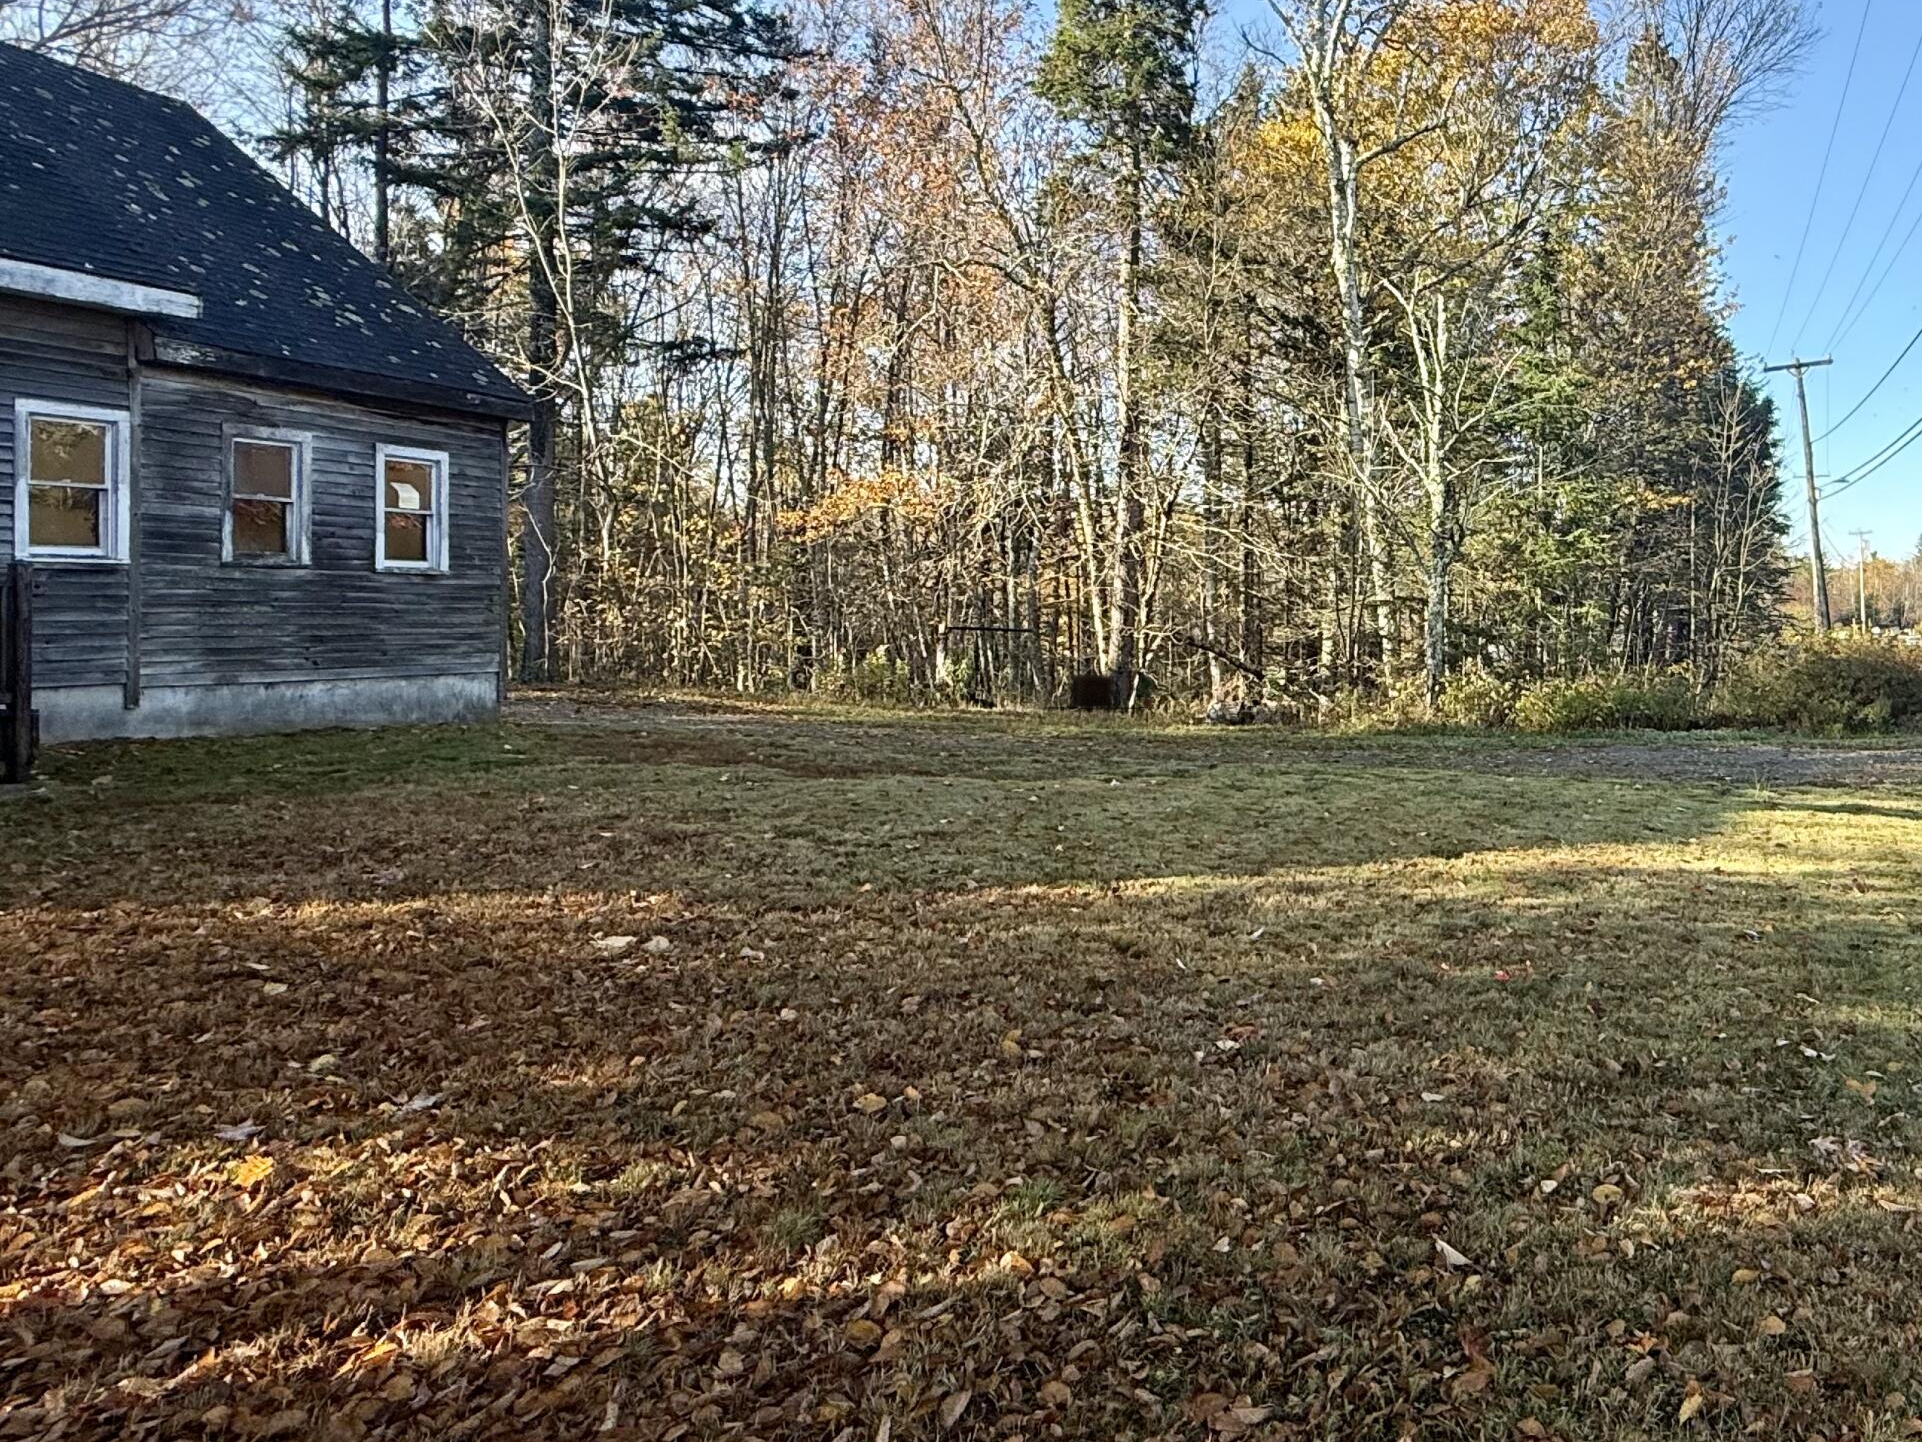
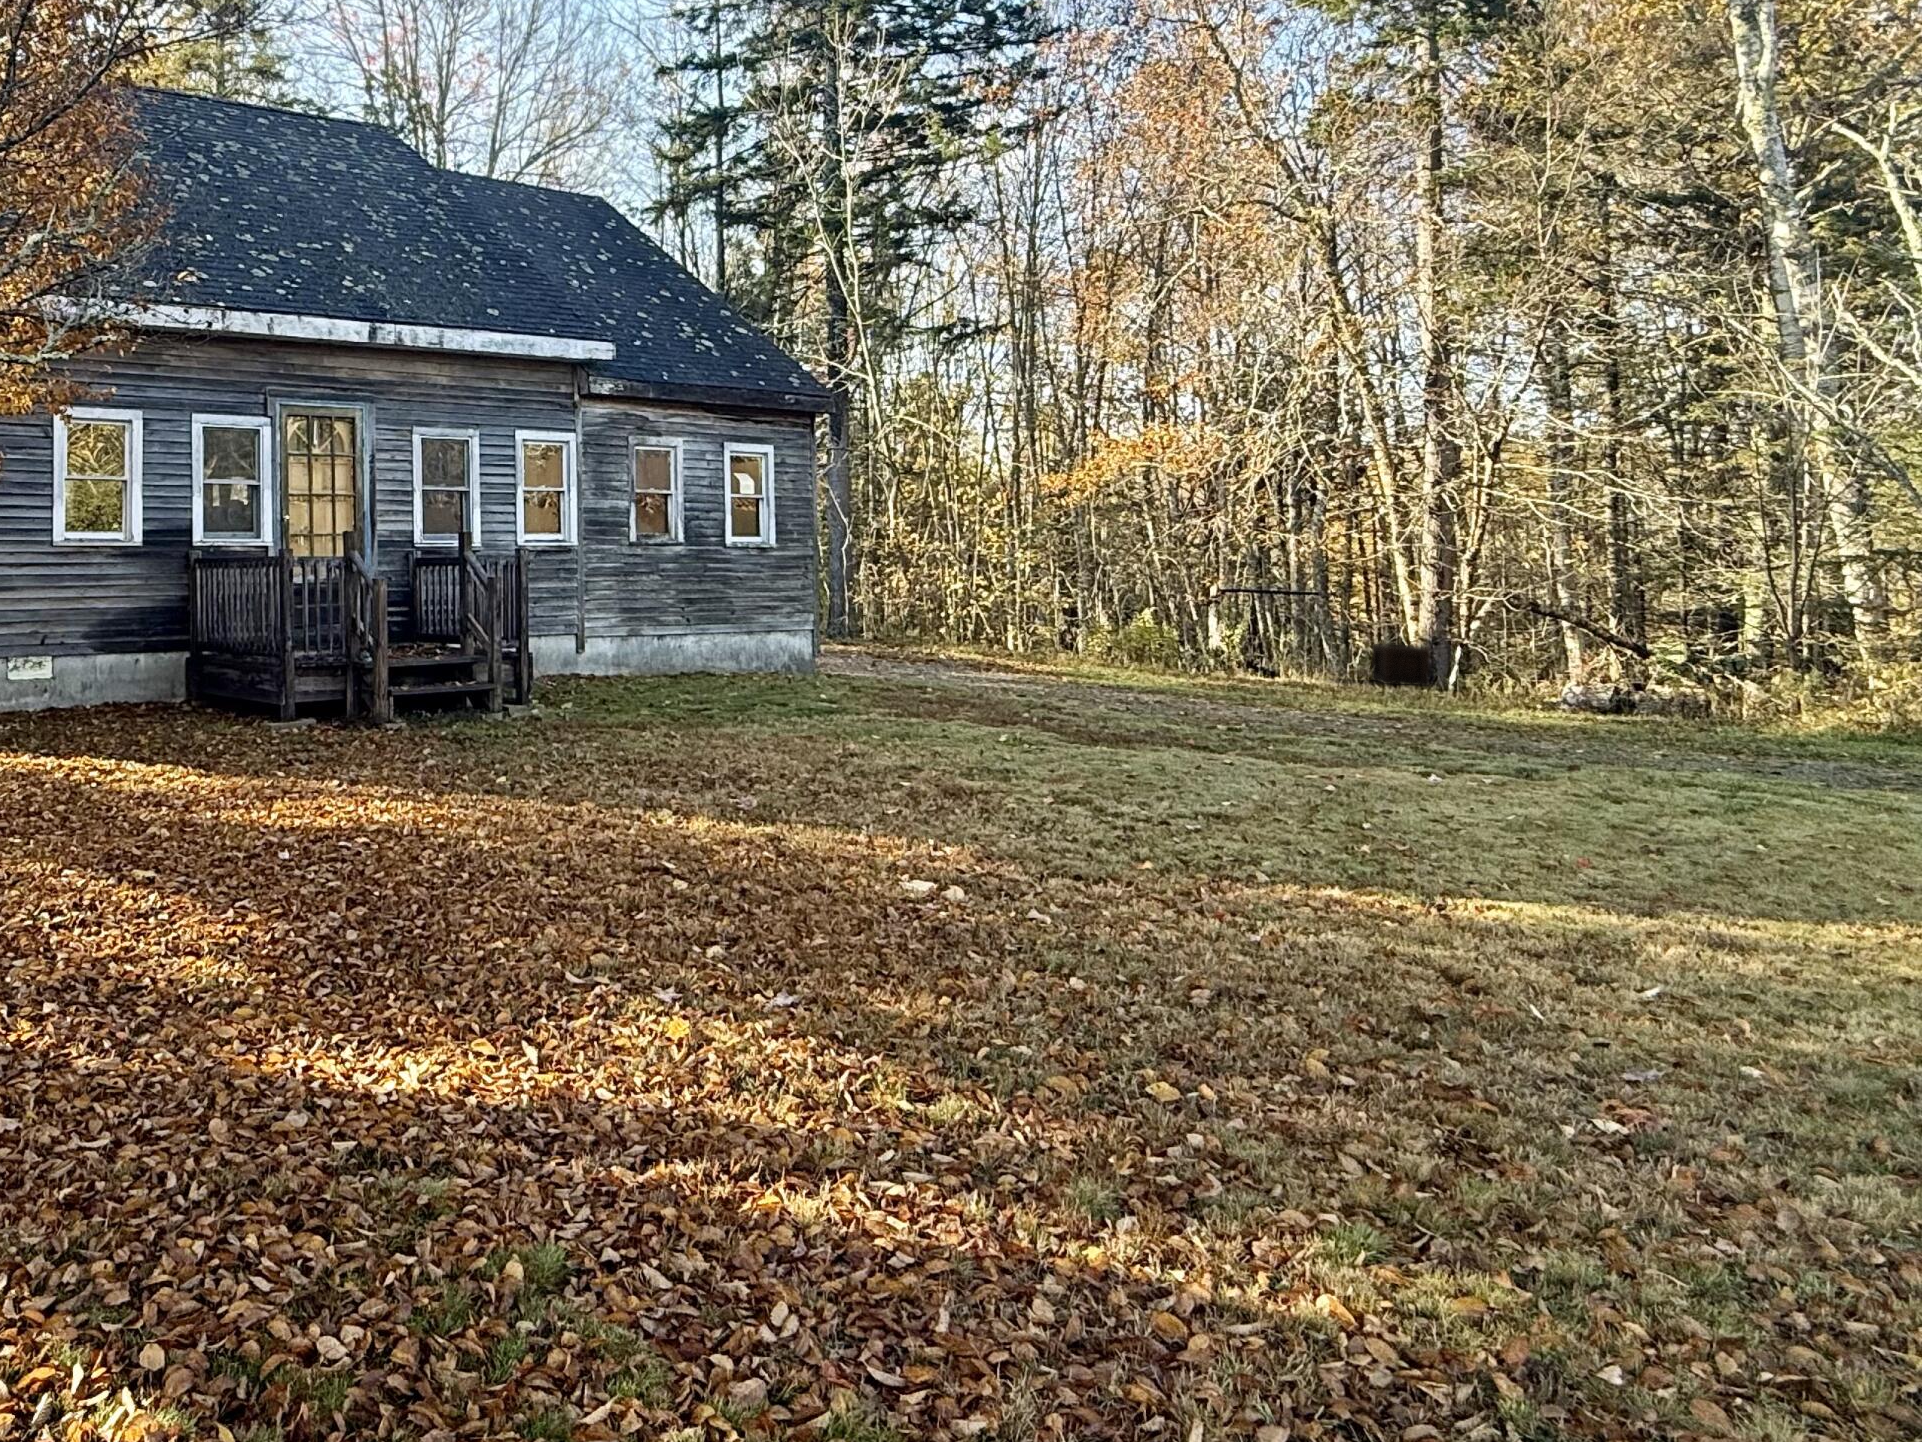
potted plant: present [1136,677,1158,708] -> none [1455,650,1498,688]

